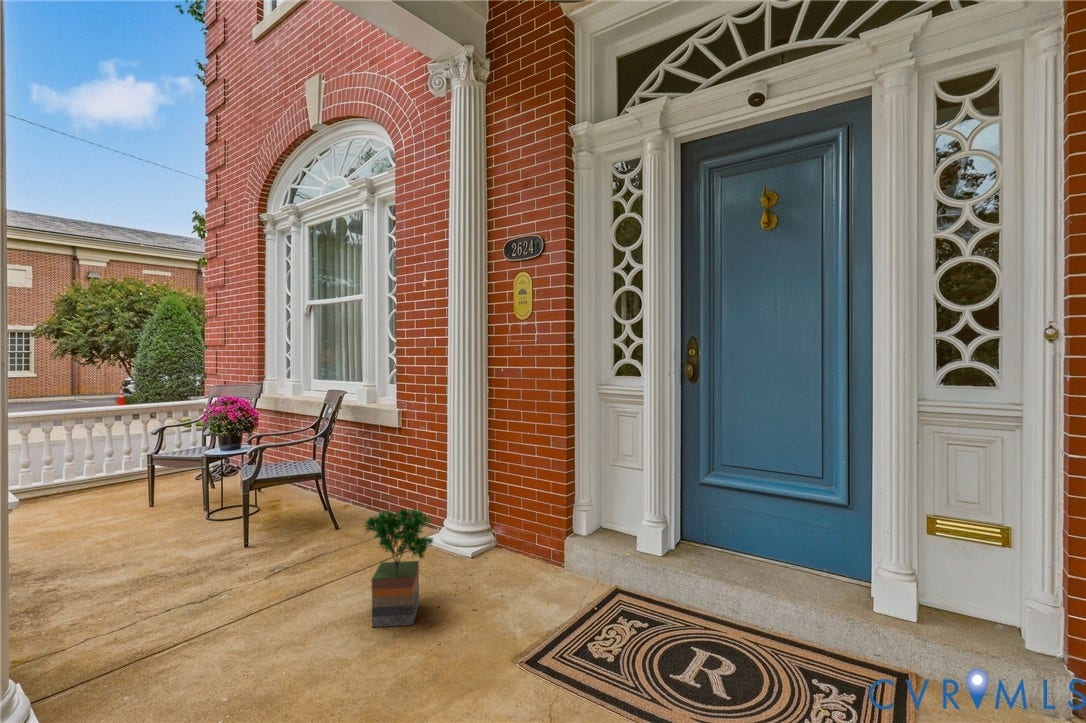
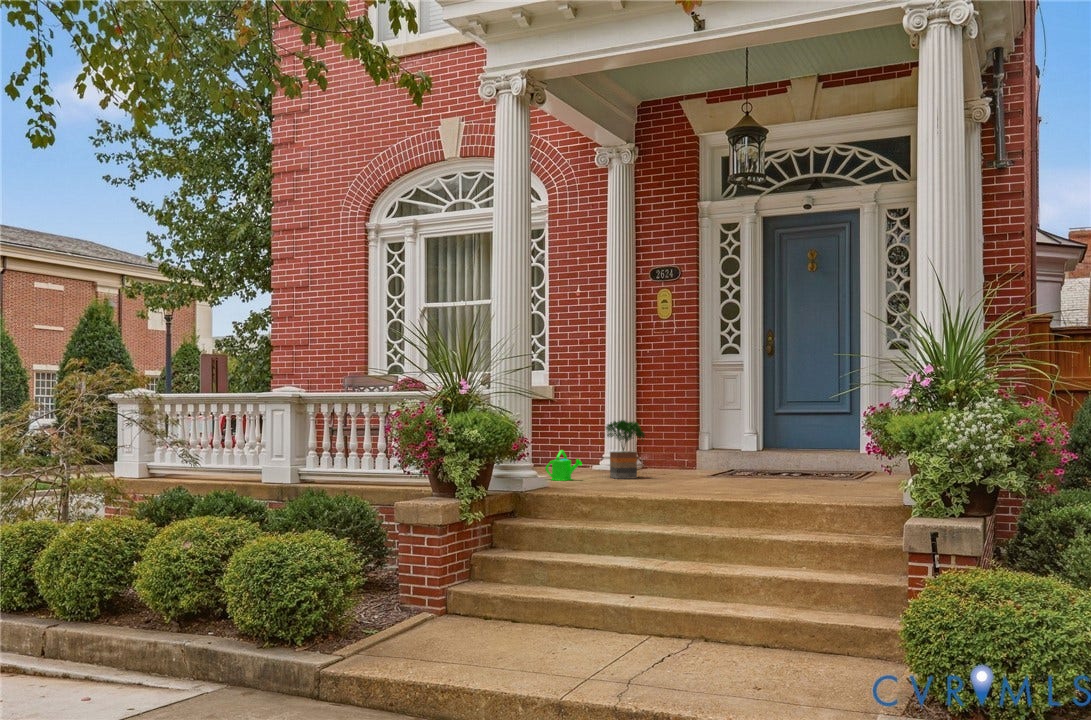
watering can: none [248,570,296,638] -> present [545,450,582,480]

